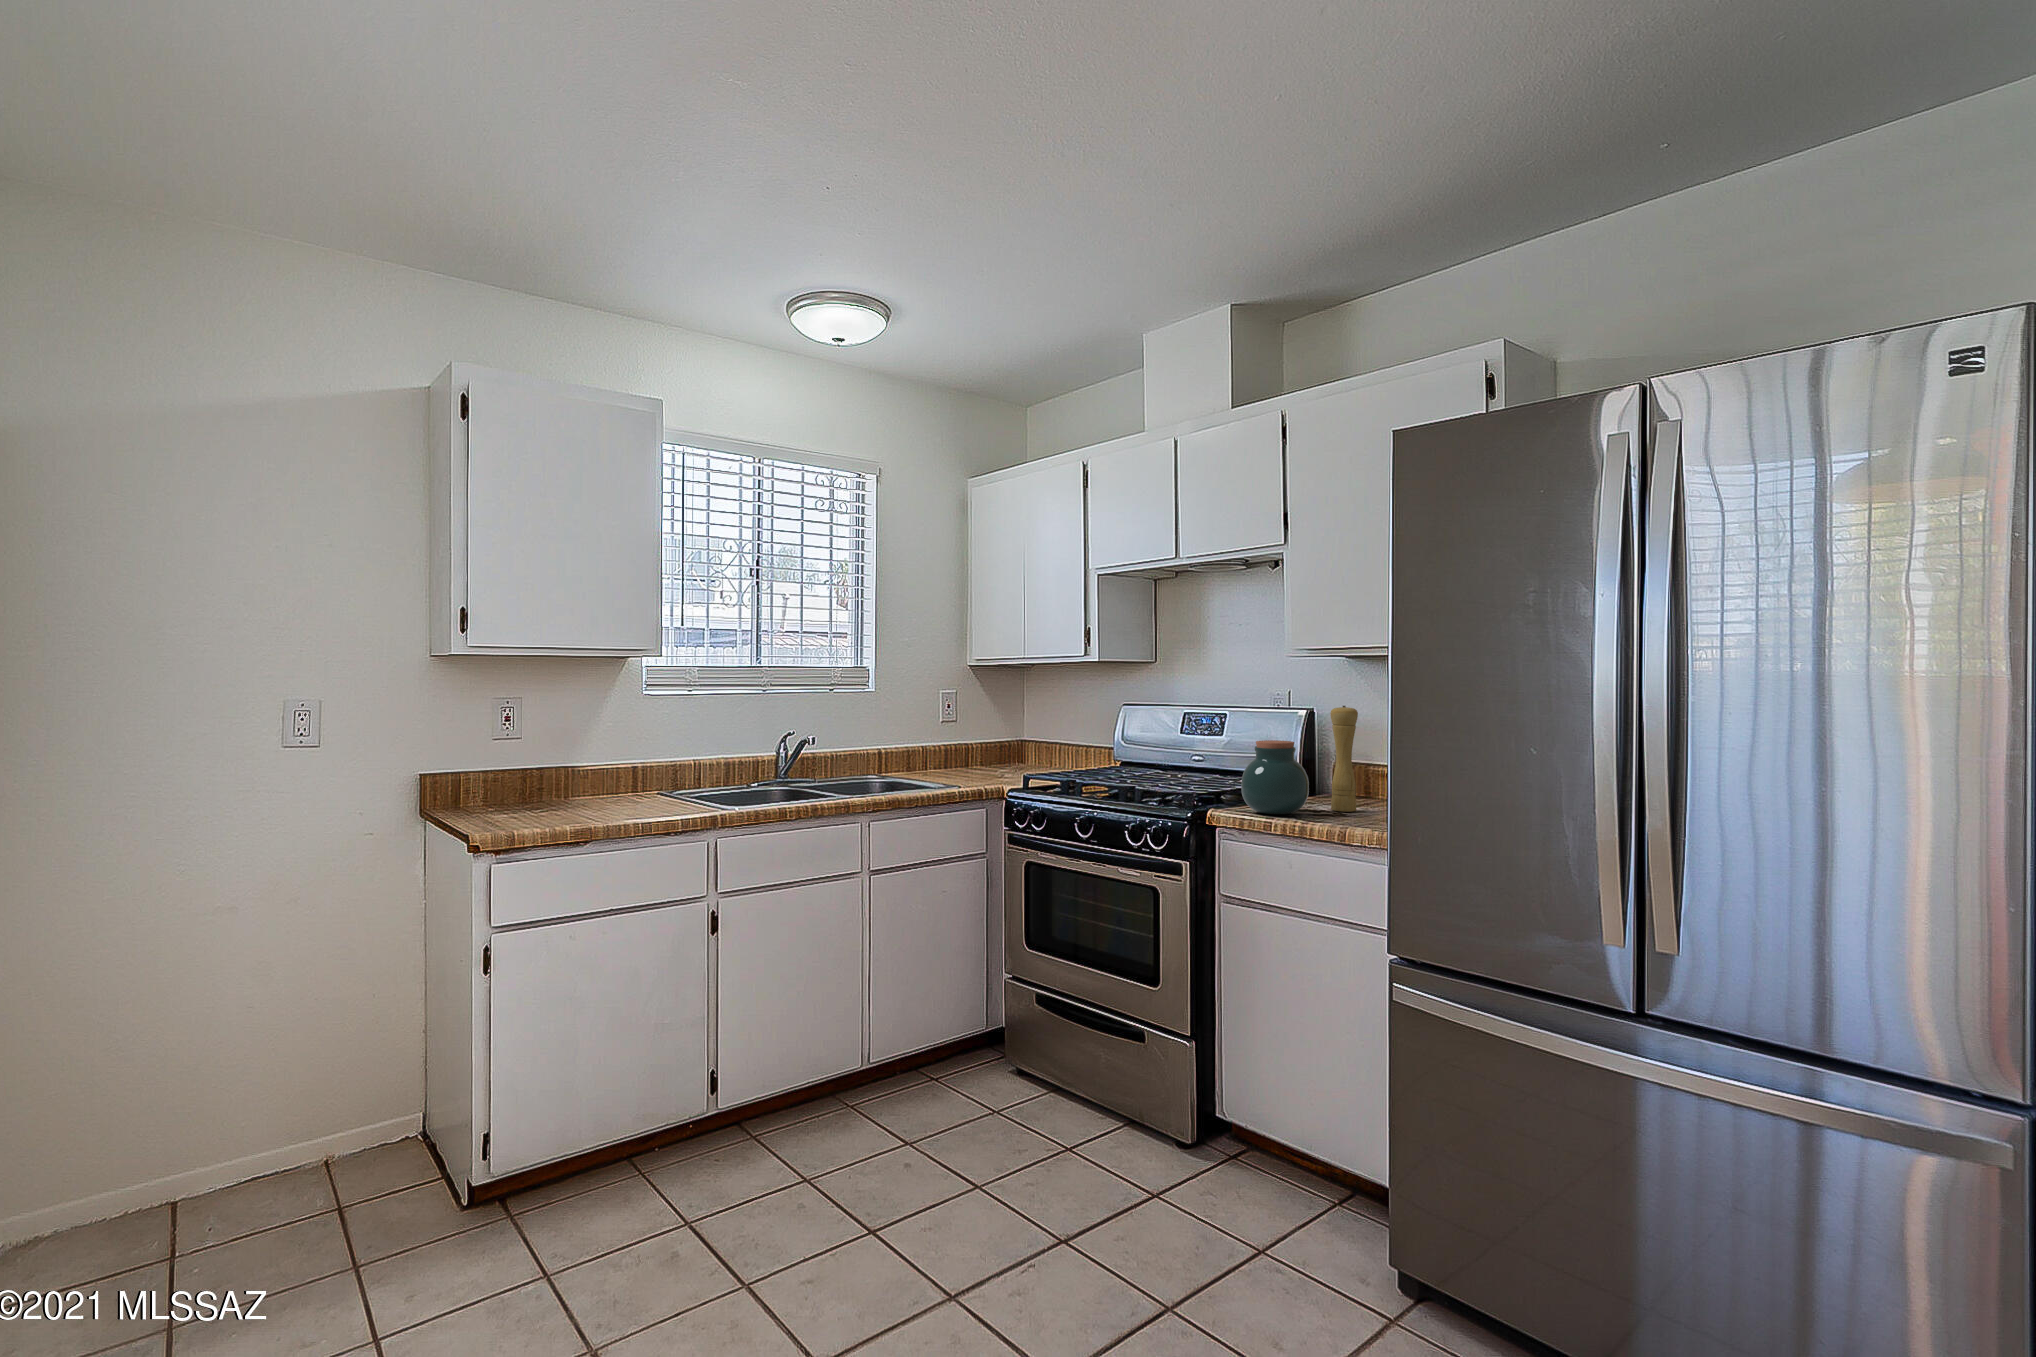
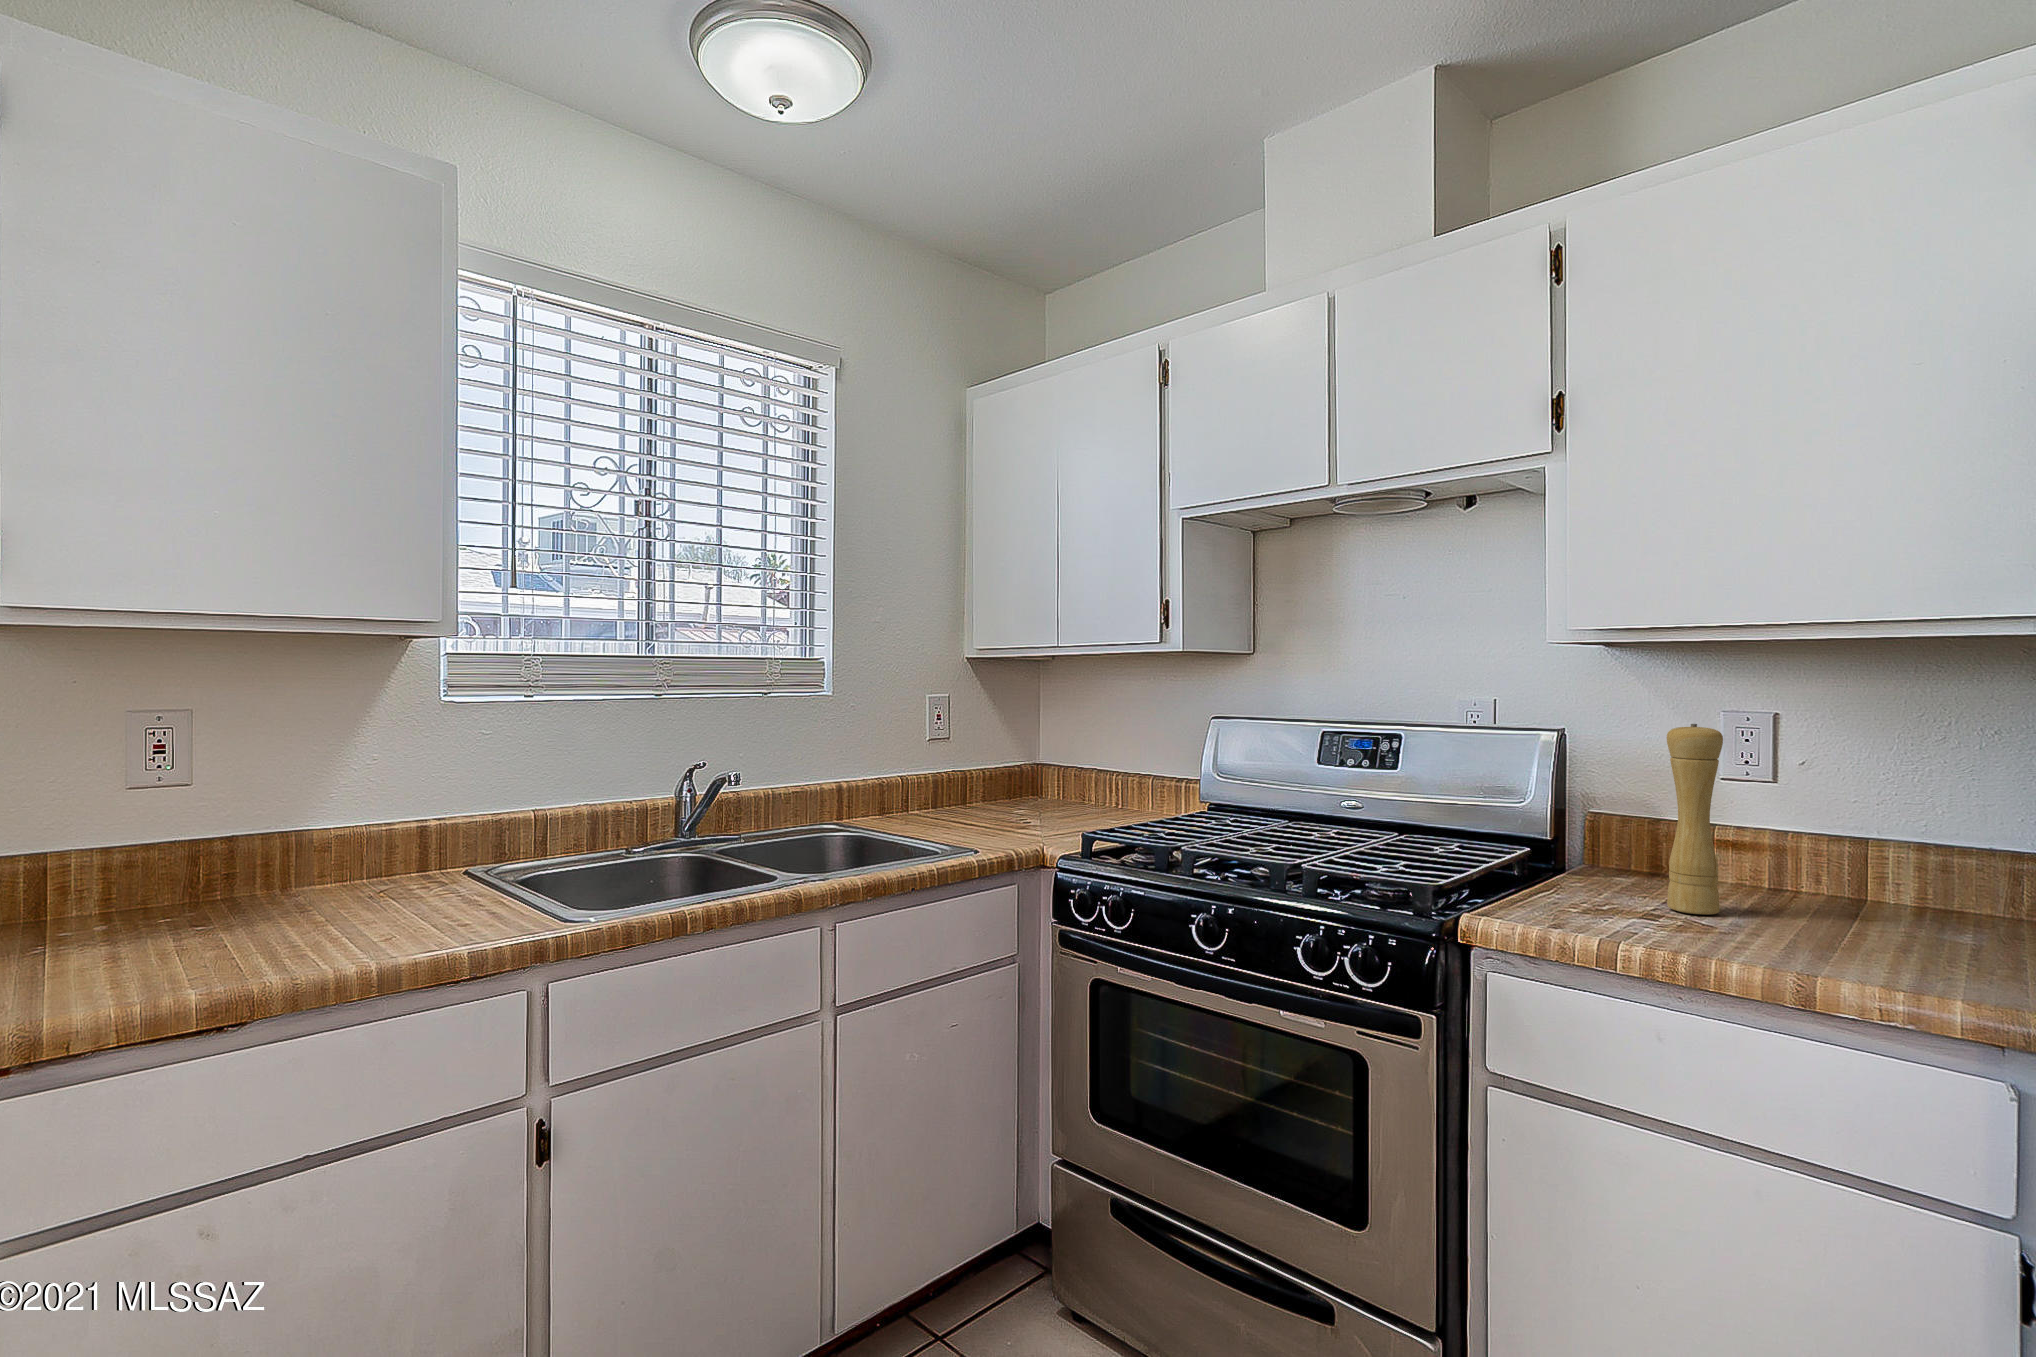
jar: present [1241,740,1309,815] -> none [1523,787,1660,926]

